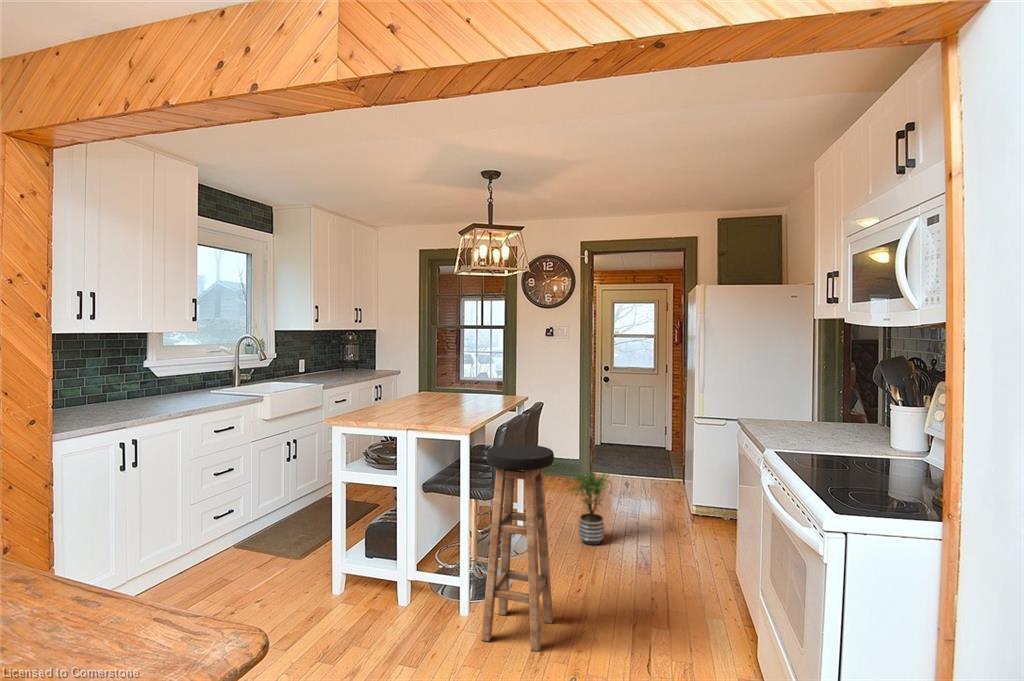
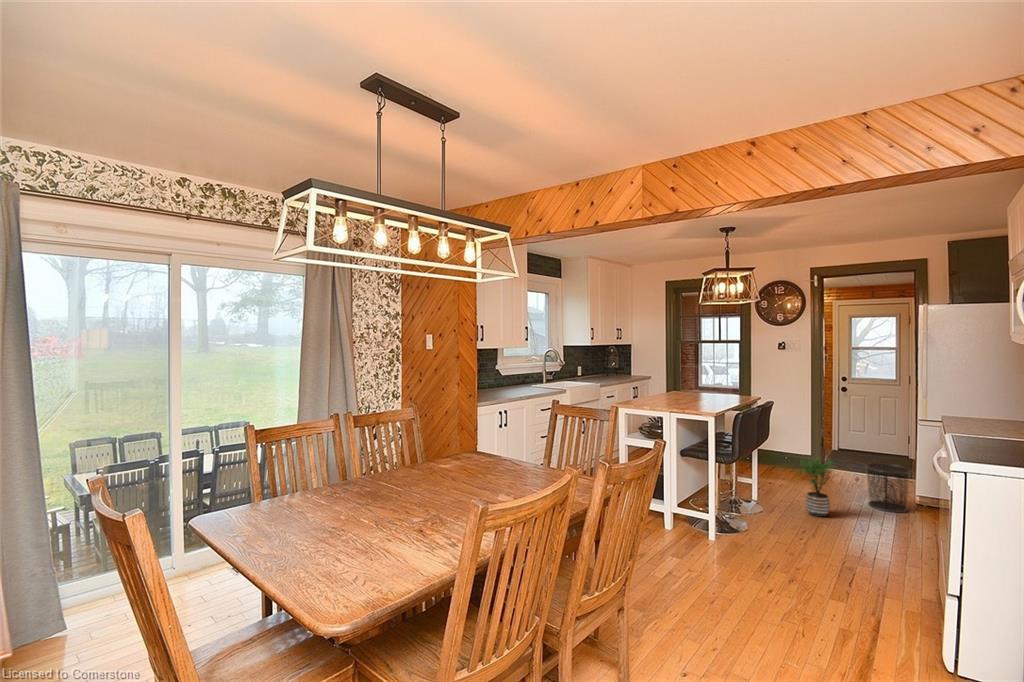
bar stool: present [481,444,554,651] -> none [725,426,780,566]
trash can: none [637,467,682,525] -> present [865,463,911,512]

